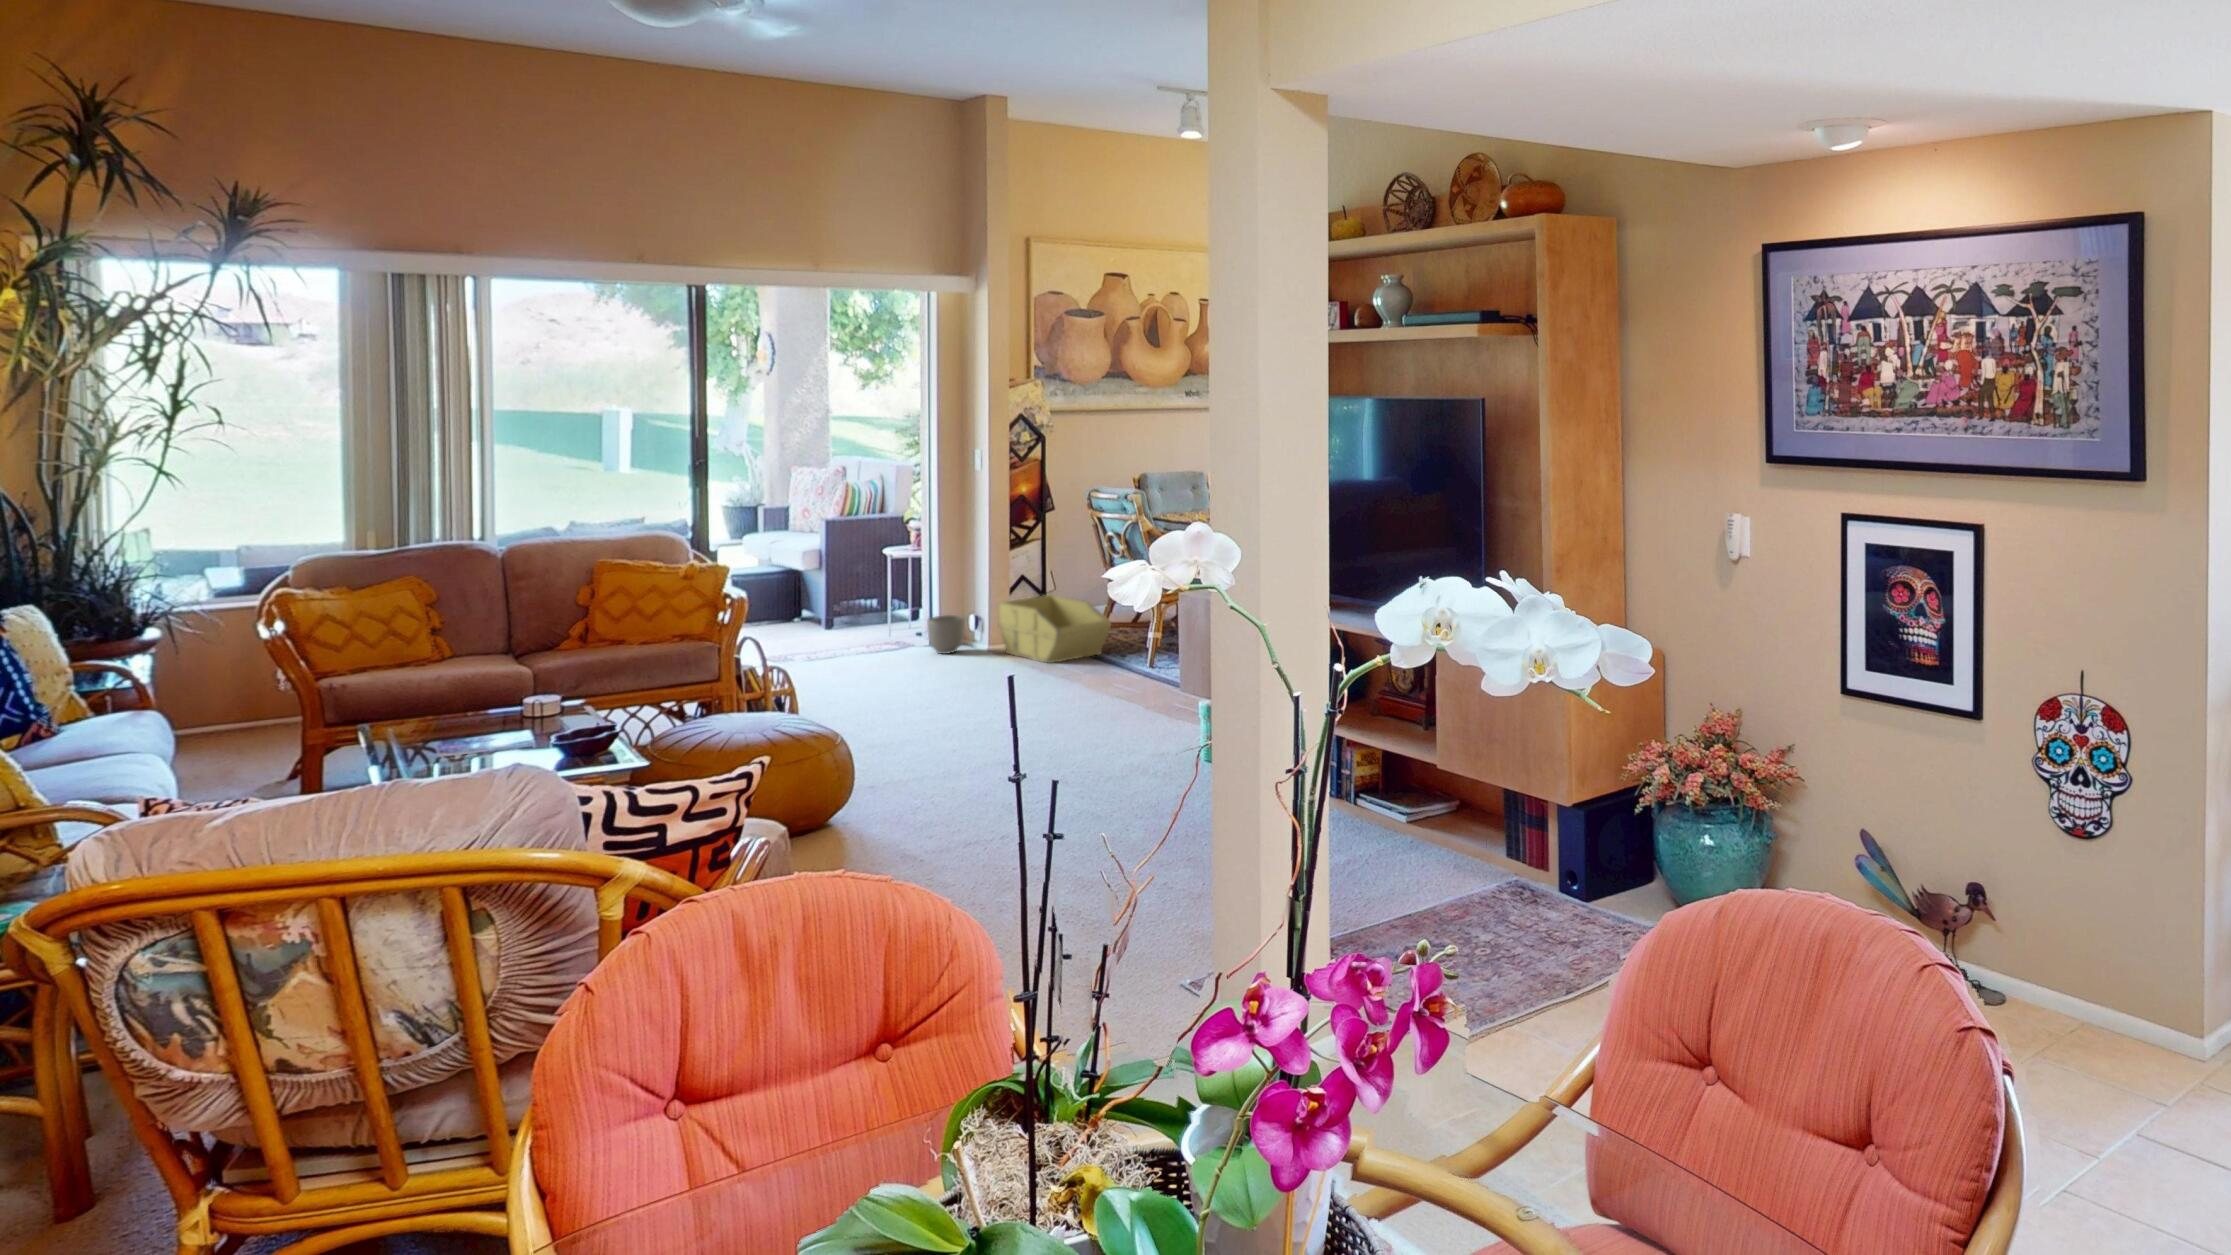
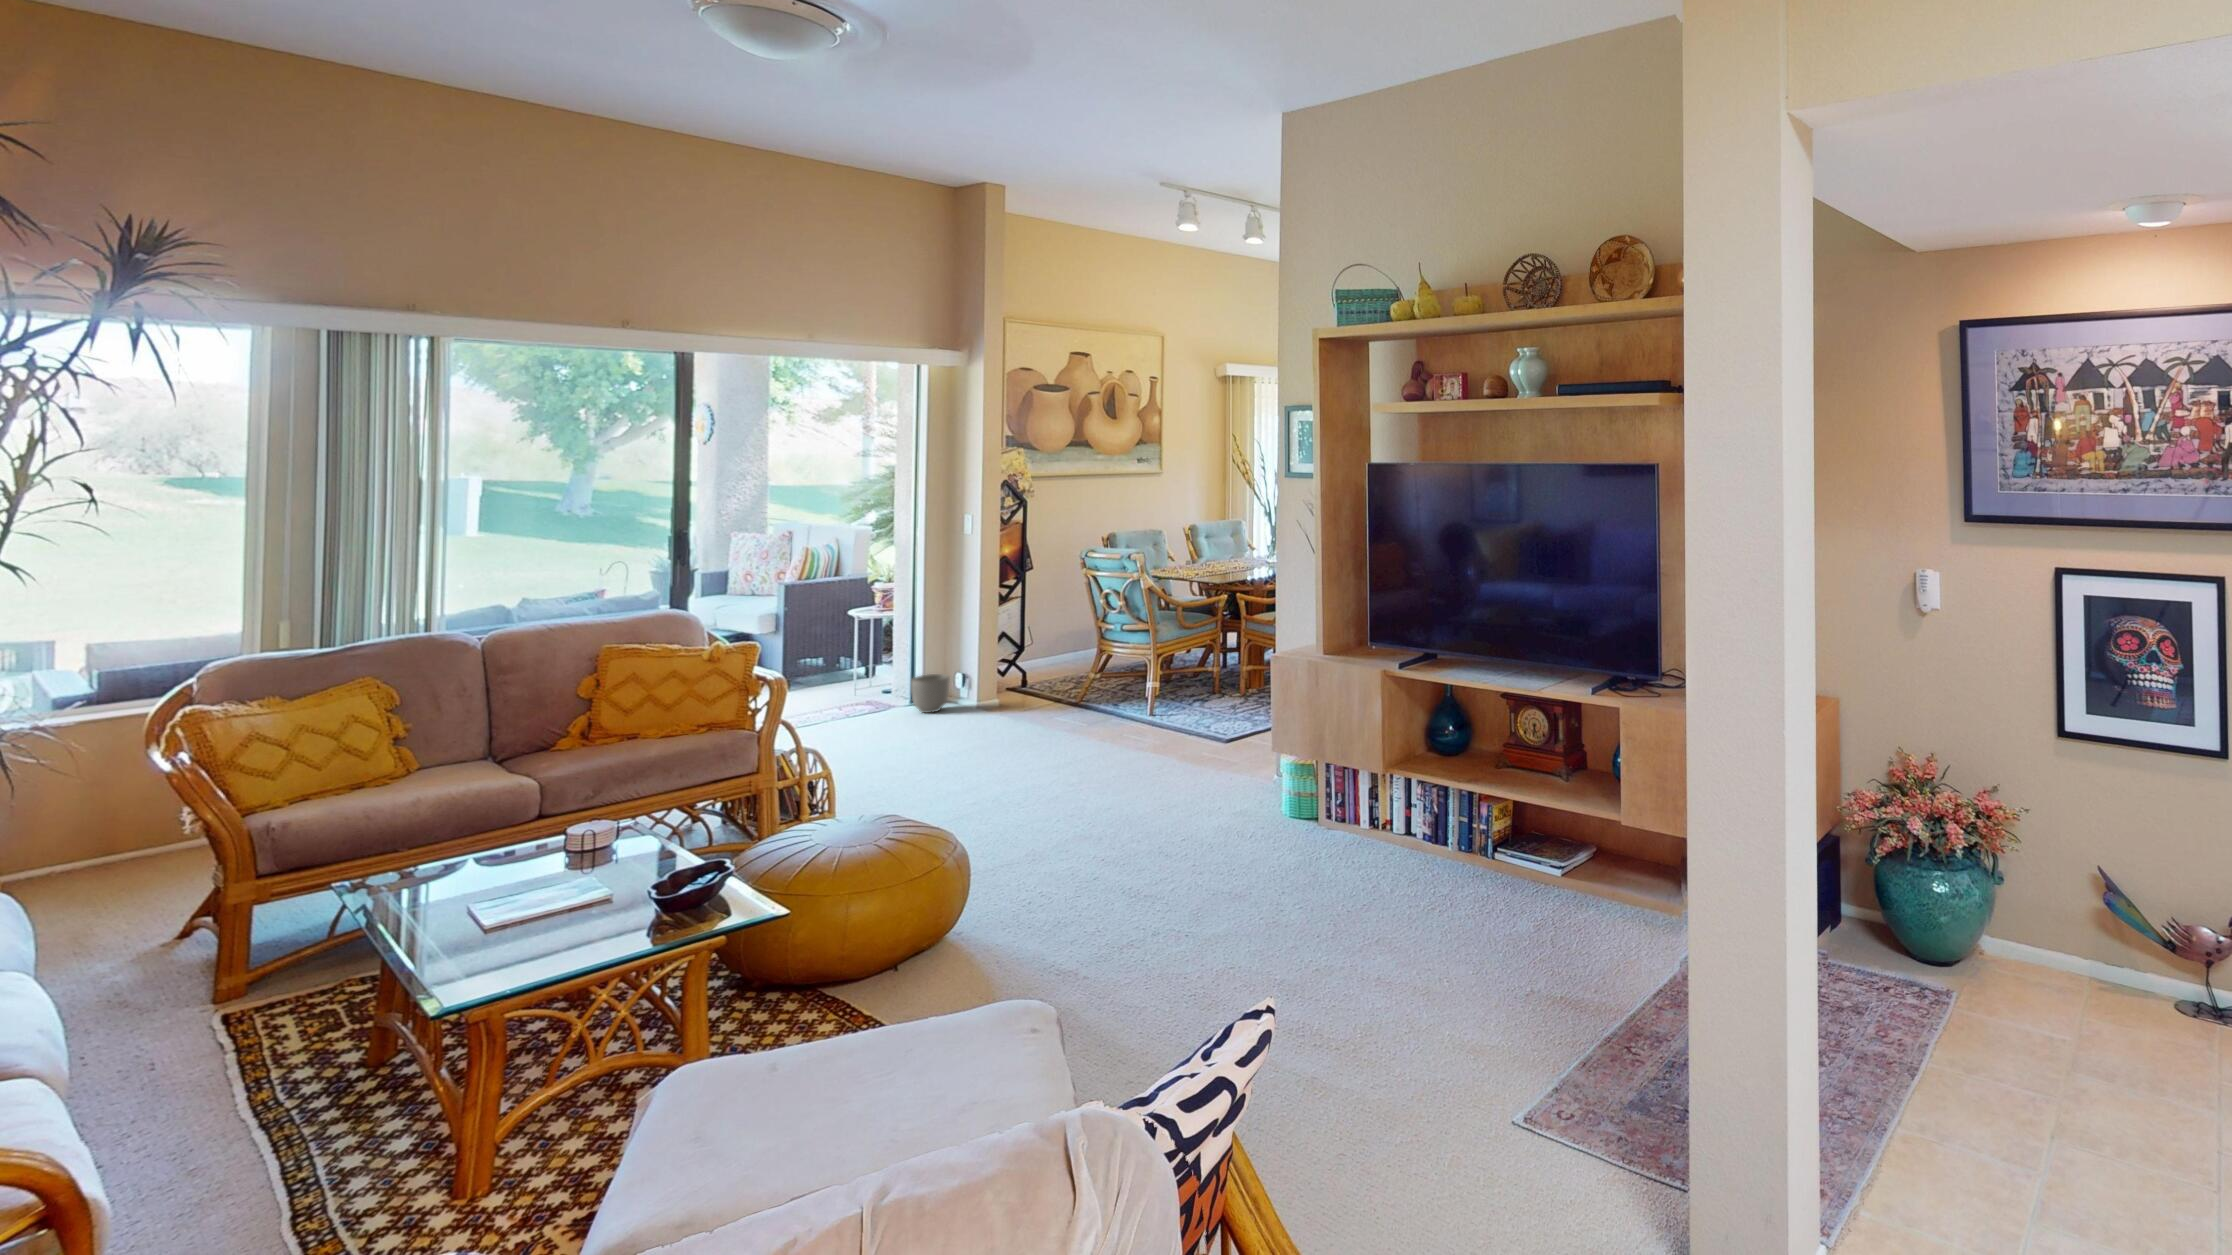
storage bin: present [998,595,1111,663] -> none [985,649,1104,717]

